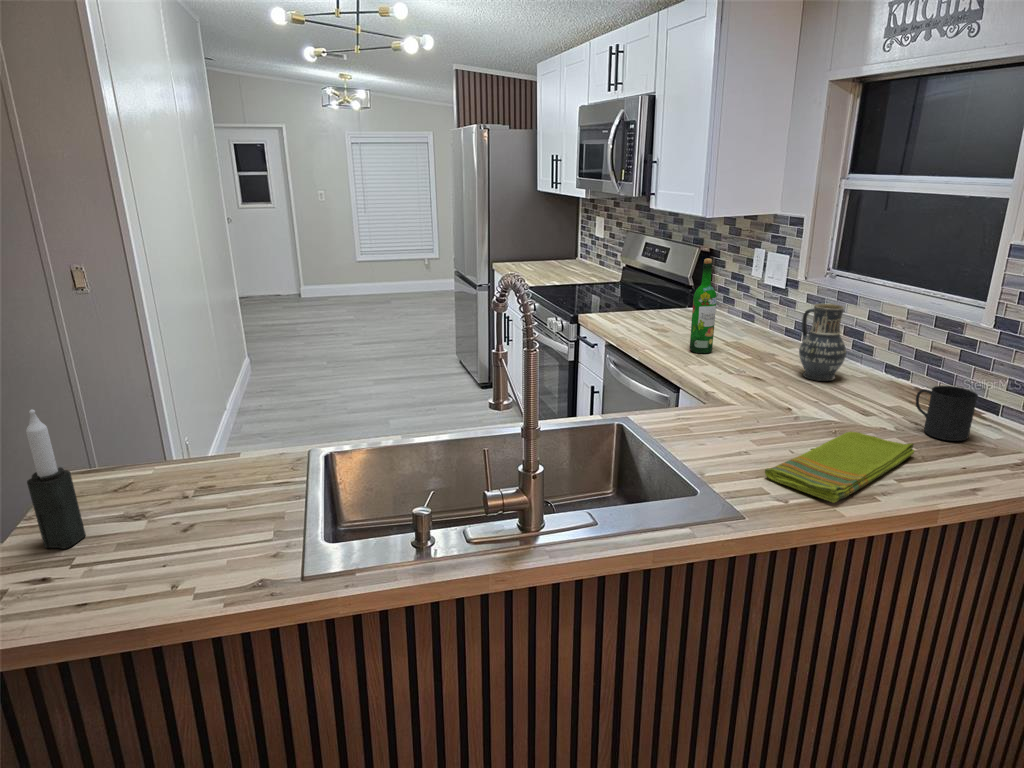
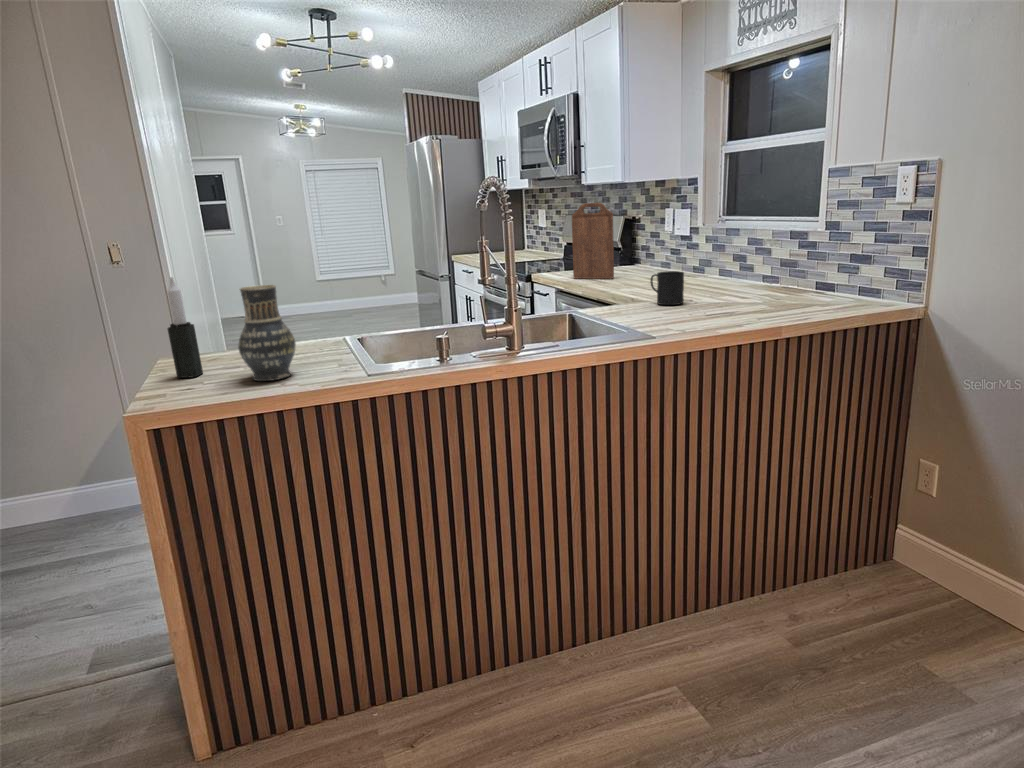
cutting board: none [631,242,688,338] -> present [572,203,614,279]
wine bottle: present [690,258,717,353] -> none [619,209,637,284]
vase: present [799,304,846,381] -> present [238,285,296,381]
mug: present [916,386,978,441] -> present [650,271,684,305]
dish towel: present [765,432,914,503] -> none [670,300,772,327]

